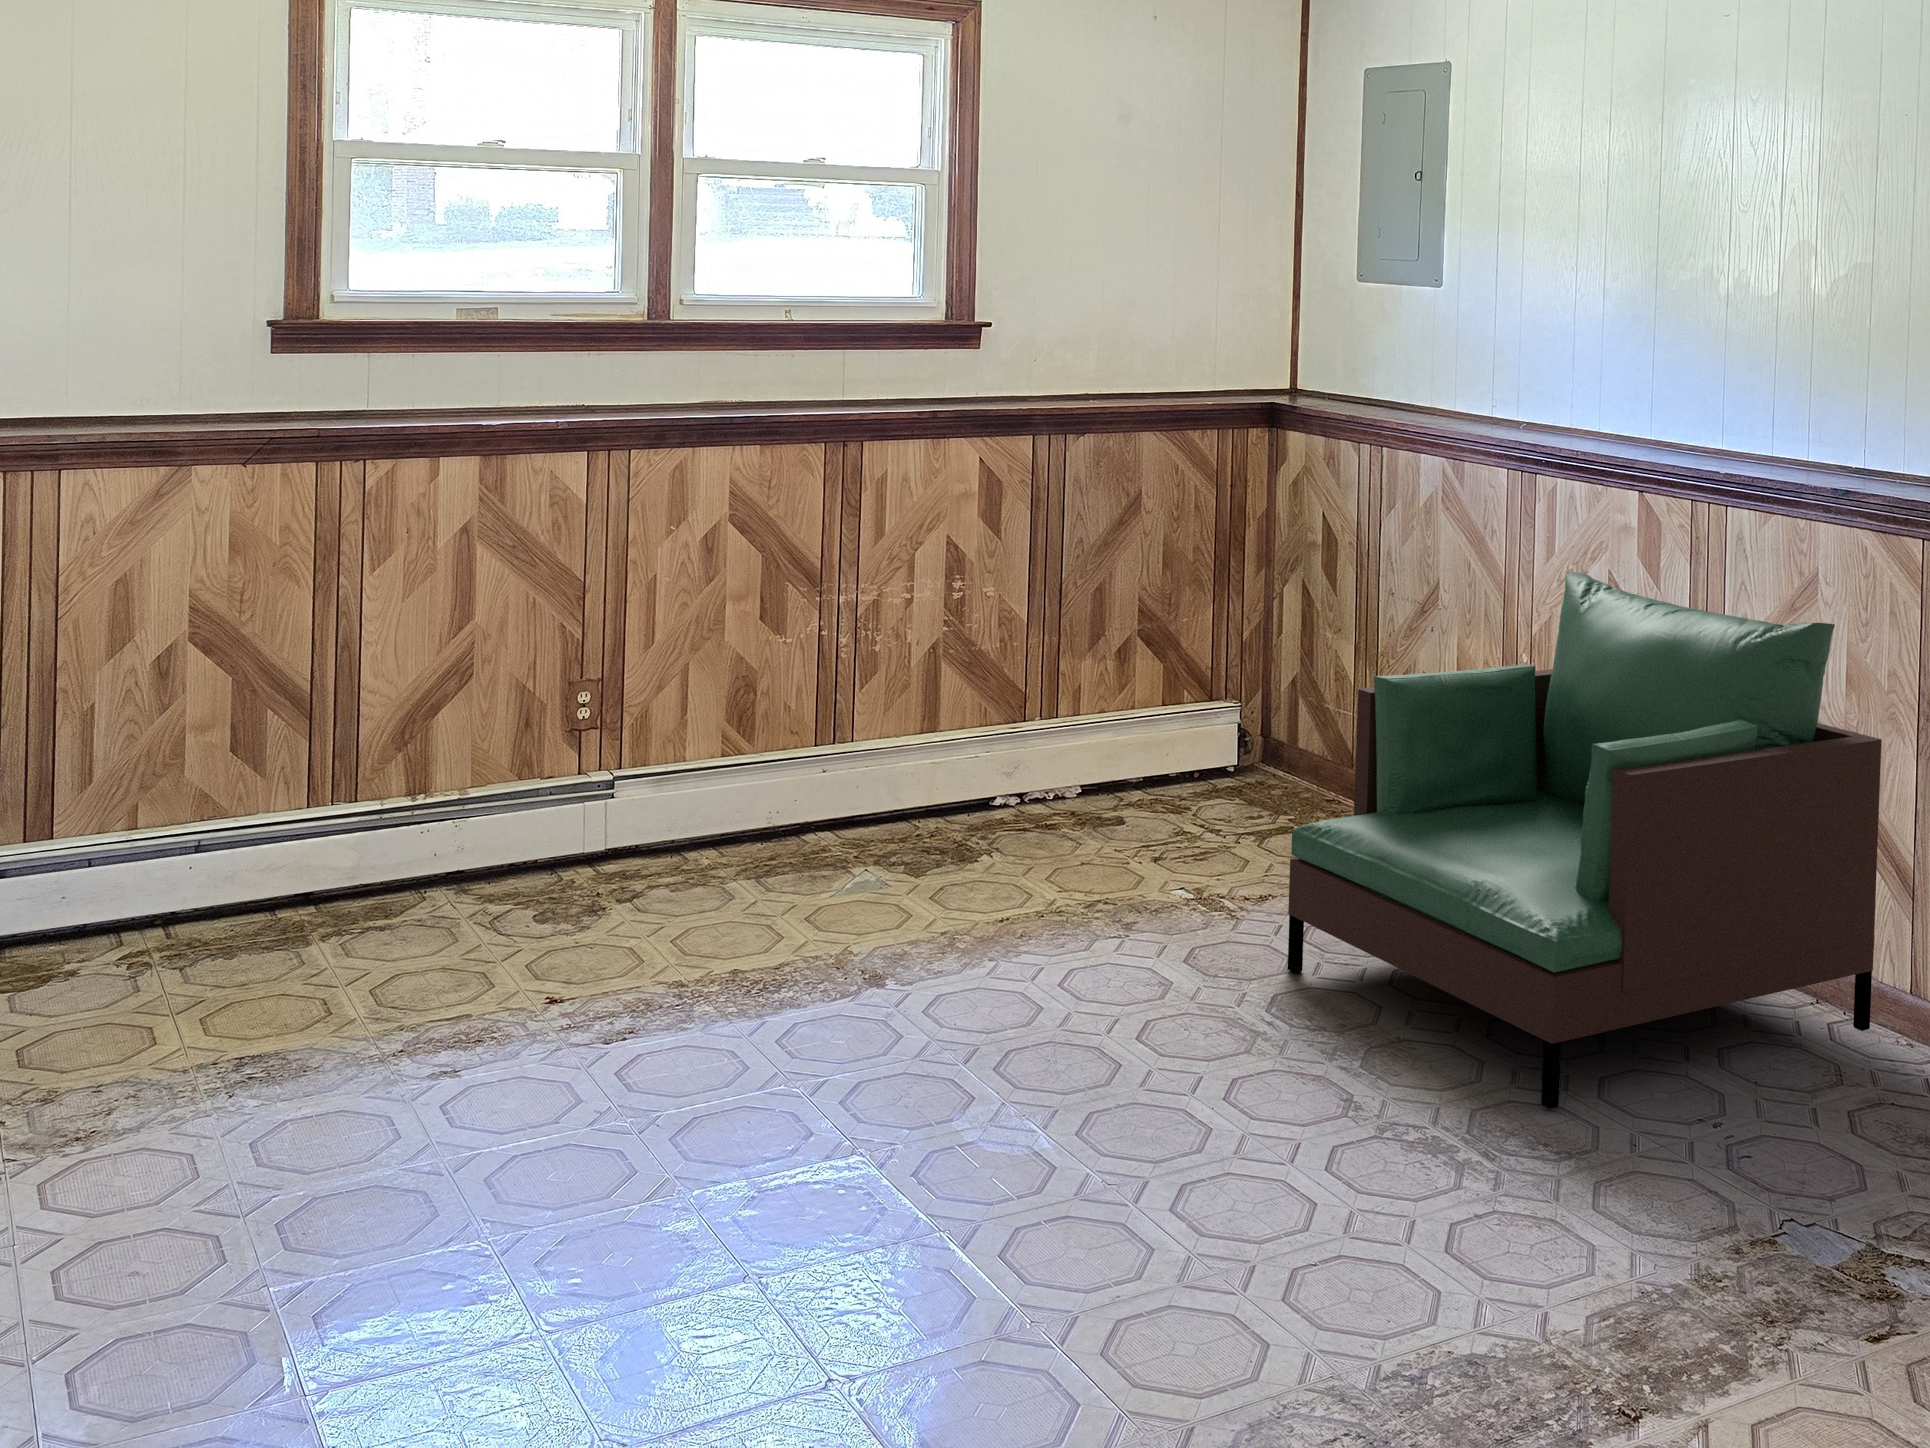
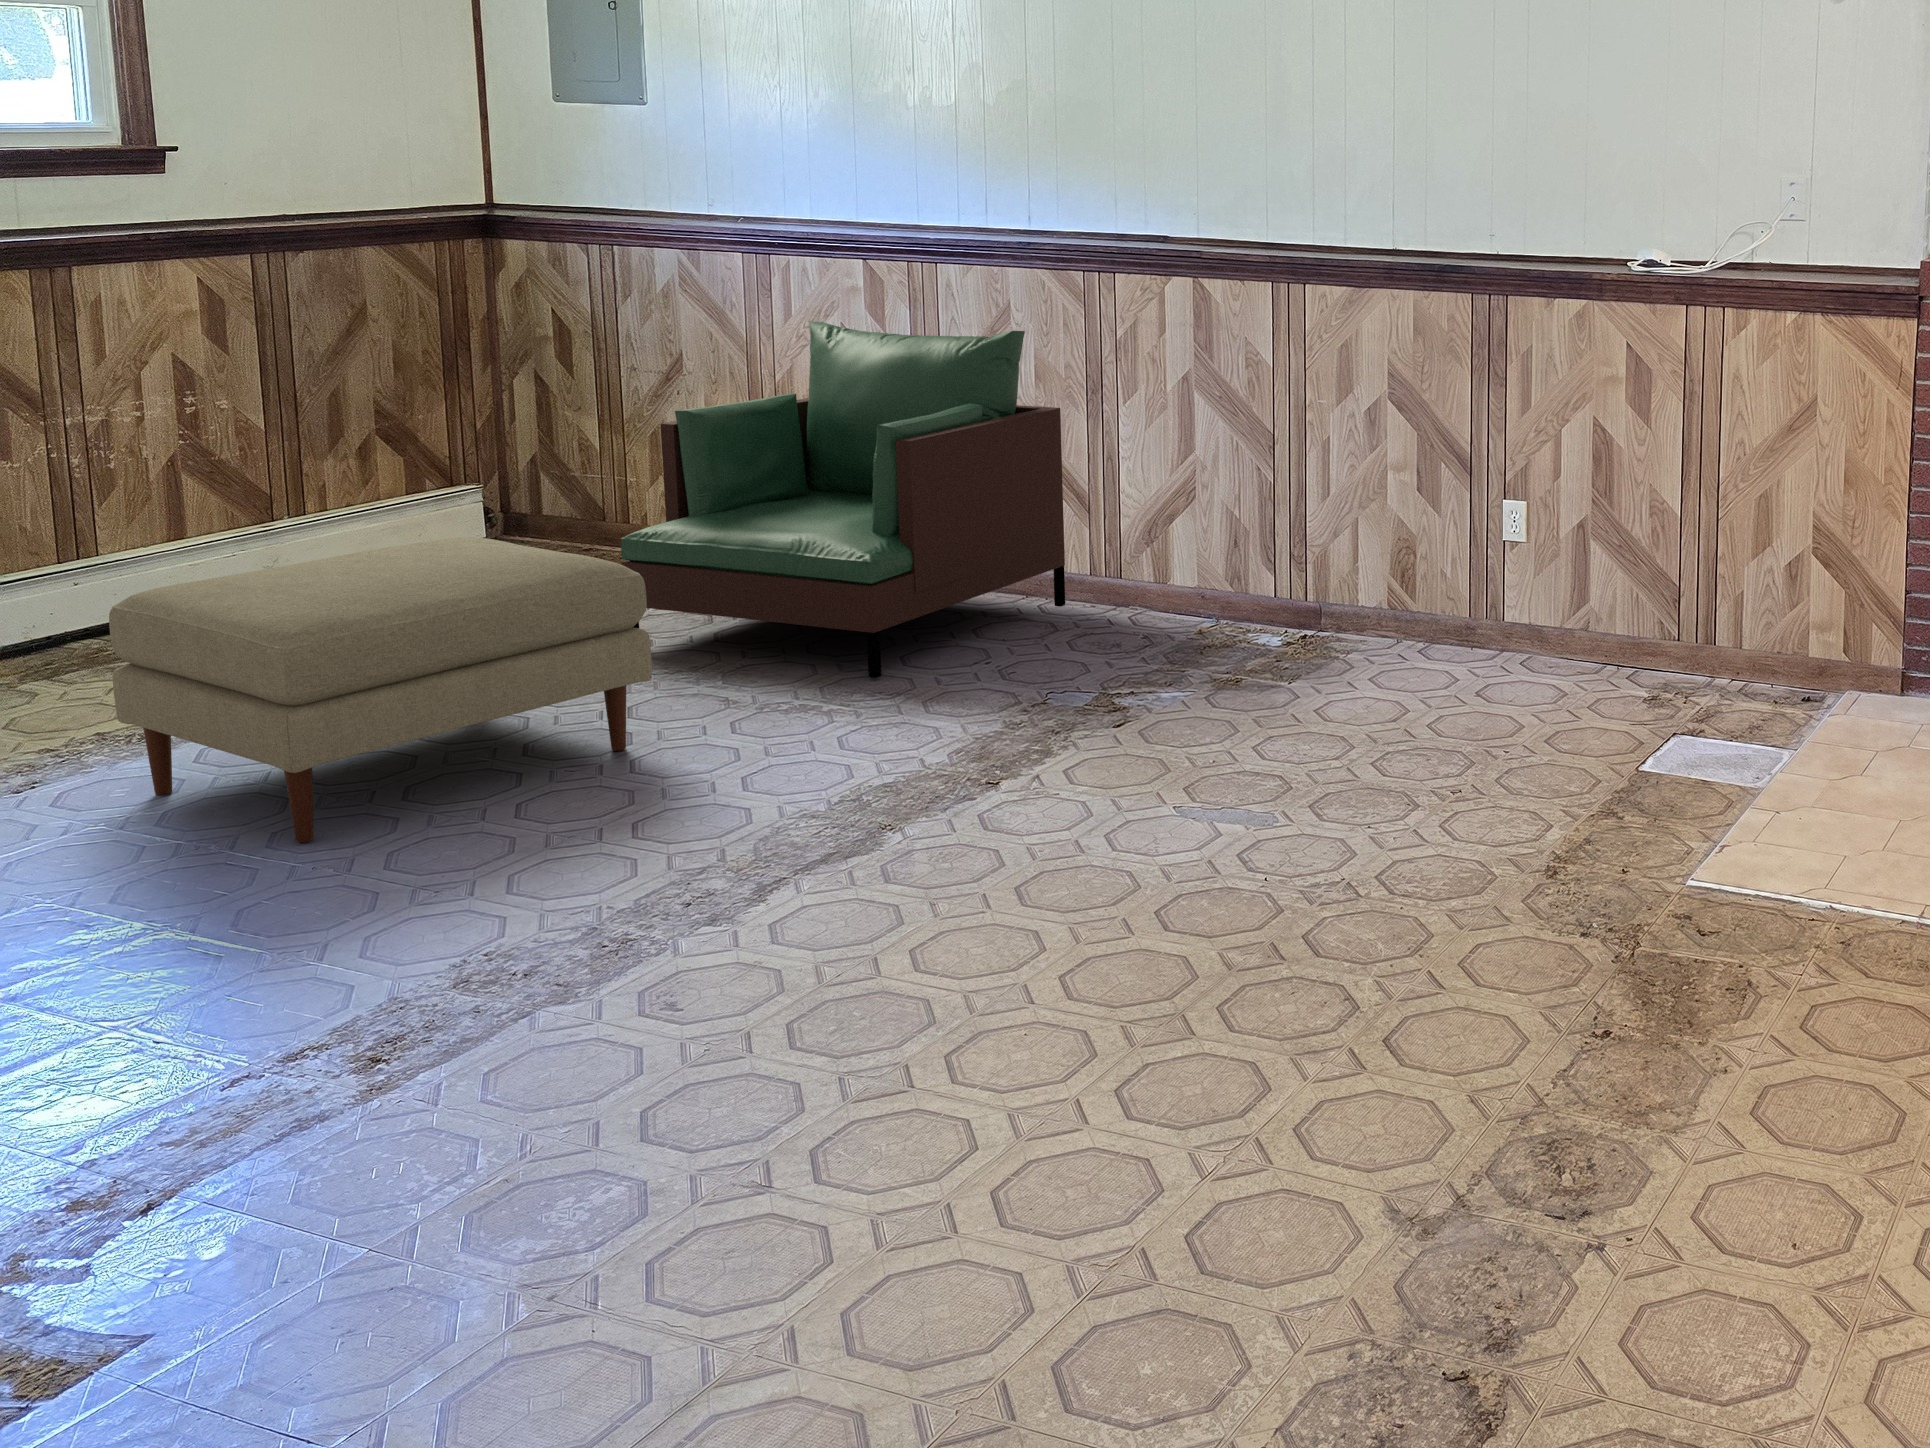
ottoman: none [698,815,1231,1206] -> present [109,537,652,842]

